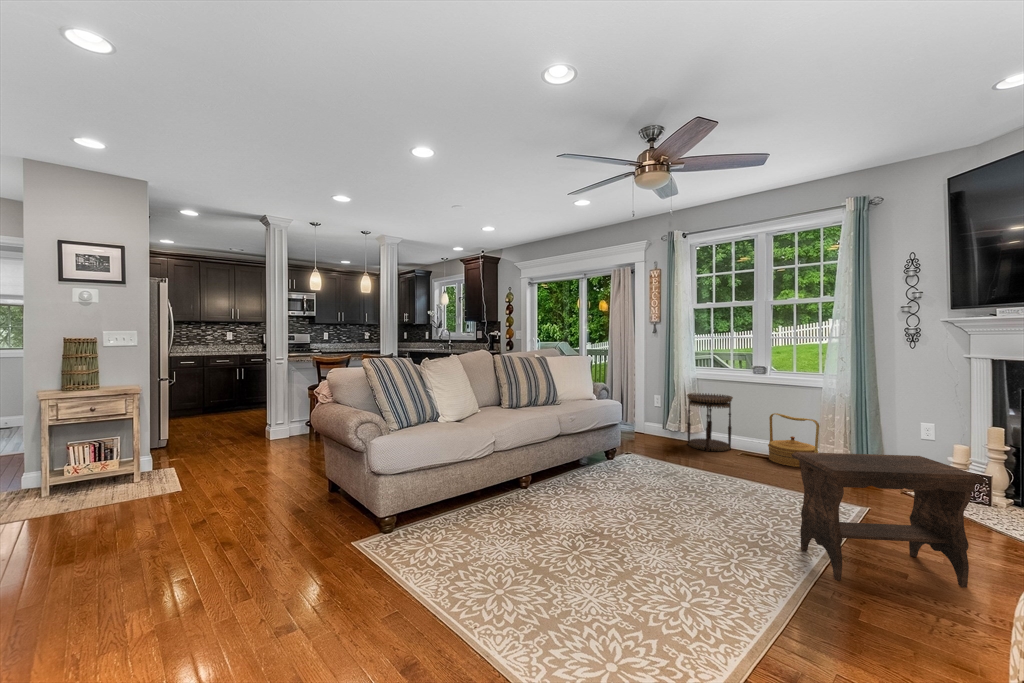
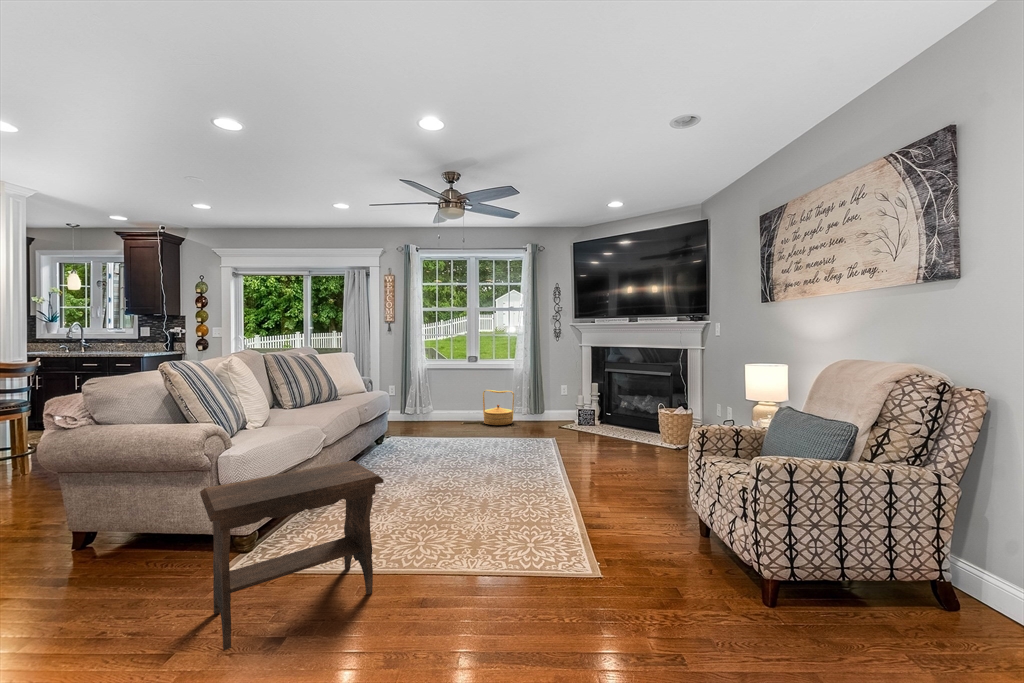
side table: present [687,393,733,451] -> none [424,380,458,426]
footstool: present [792,452,986,588] -> present [200,461,384,650]

